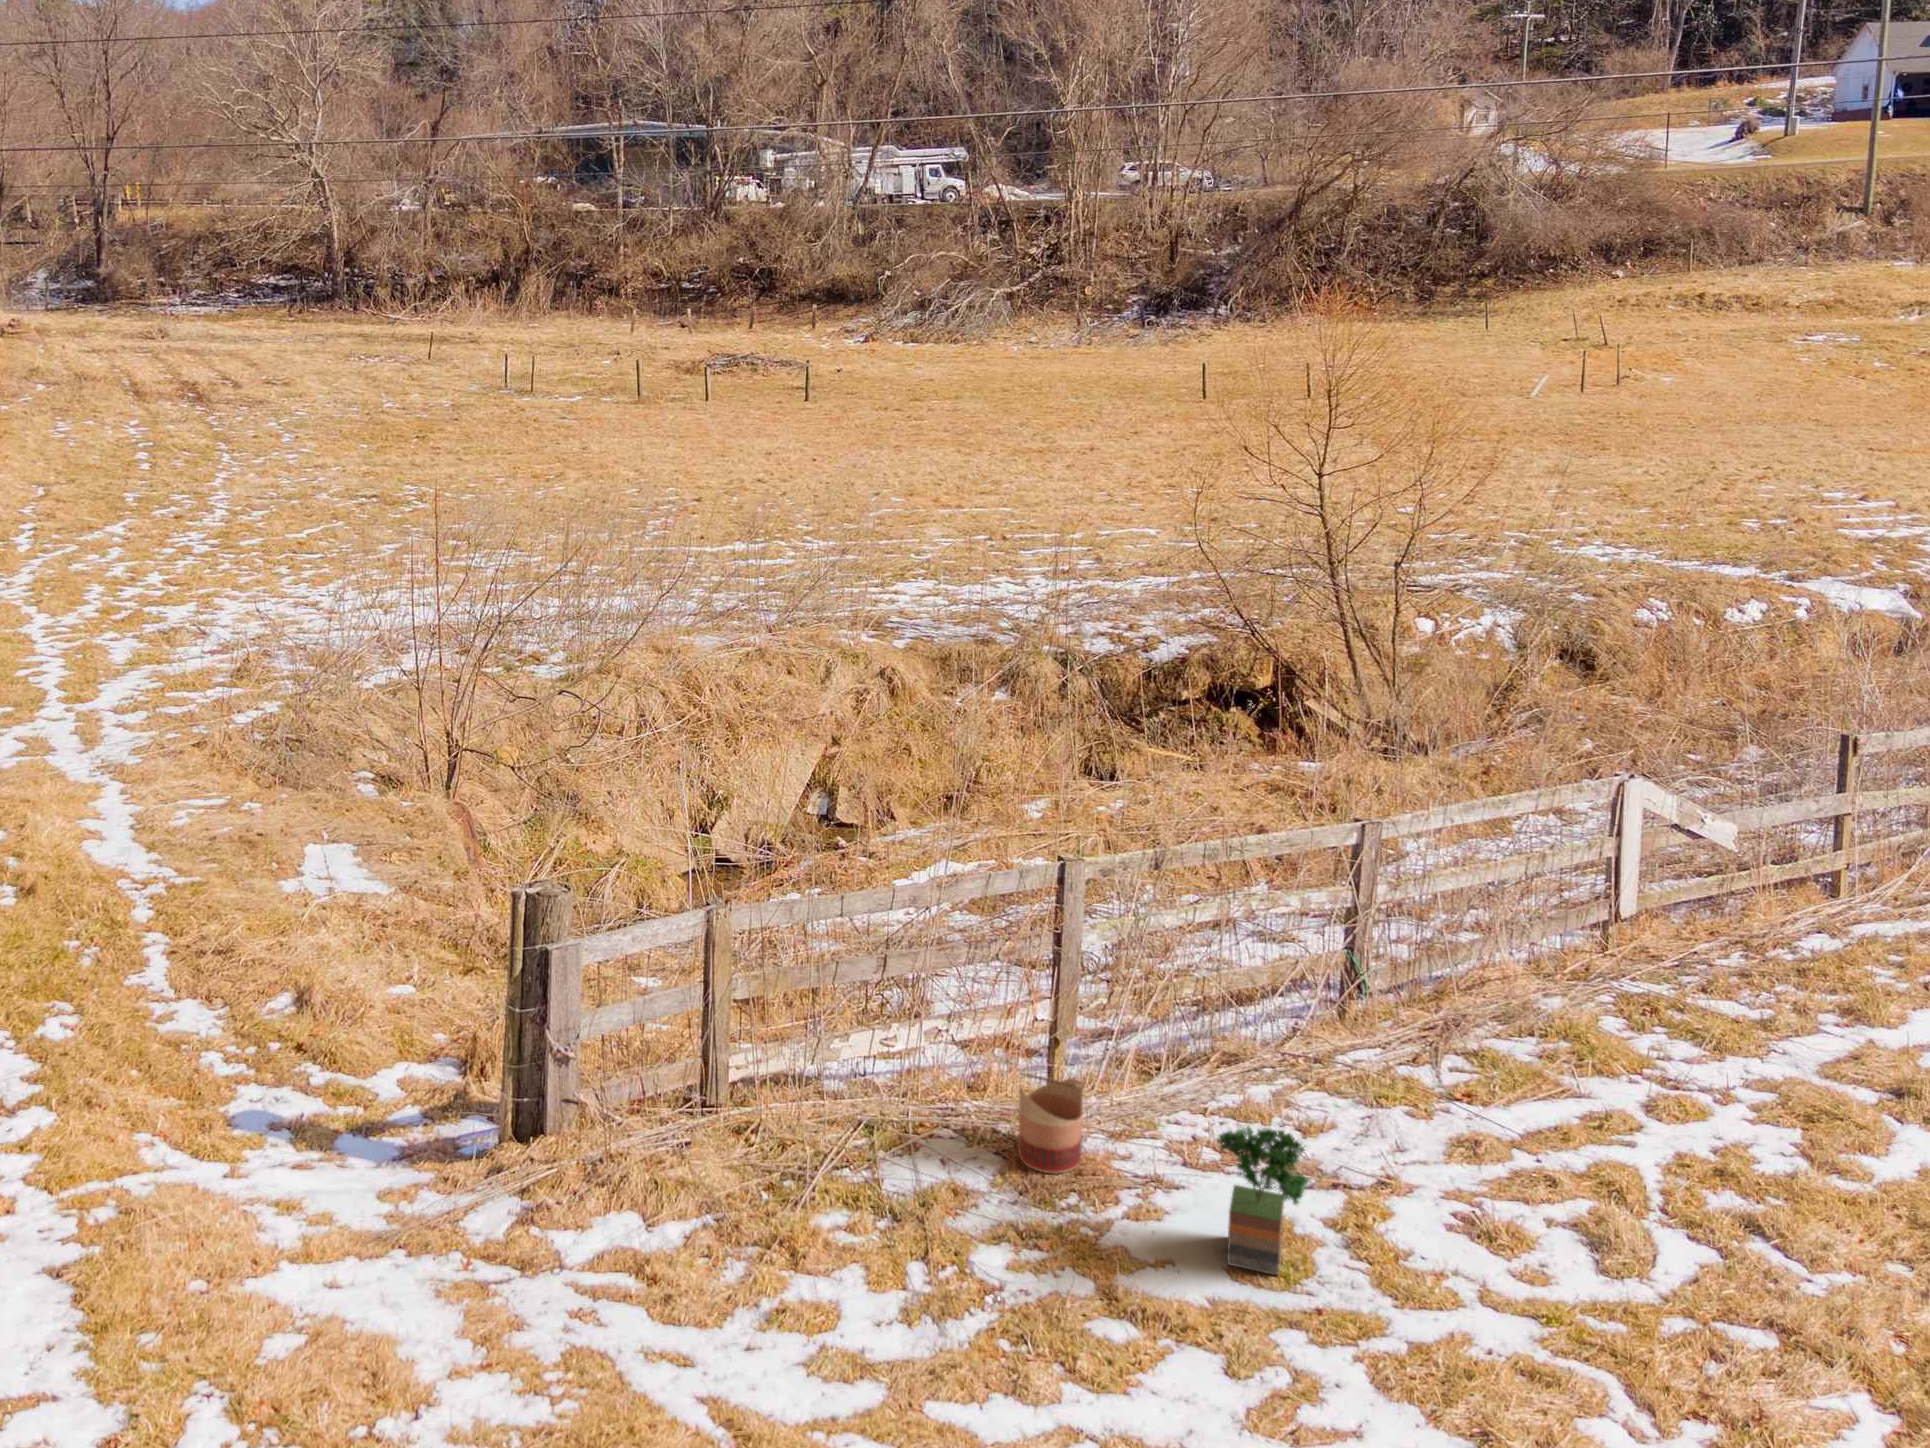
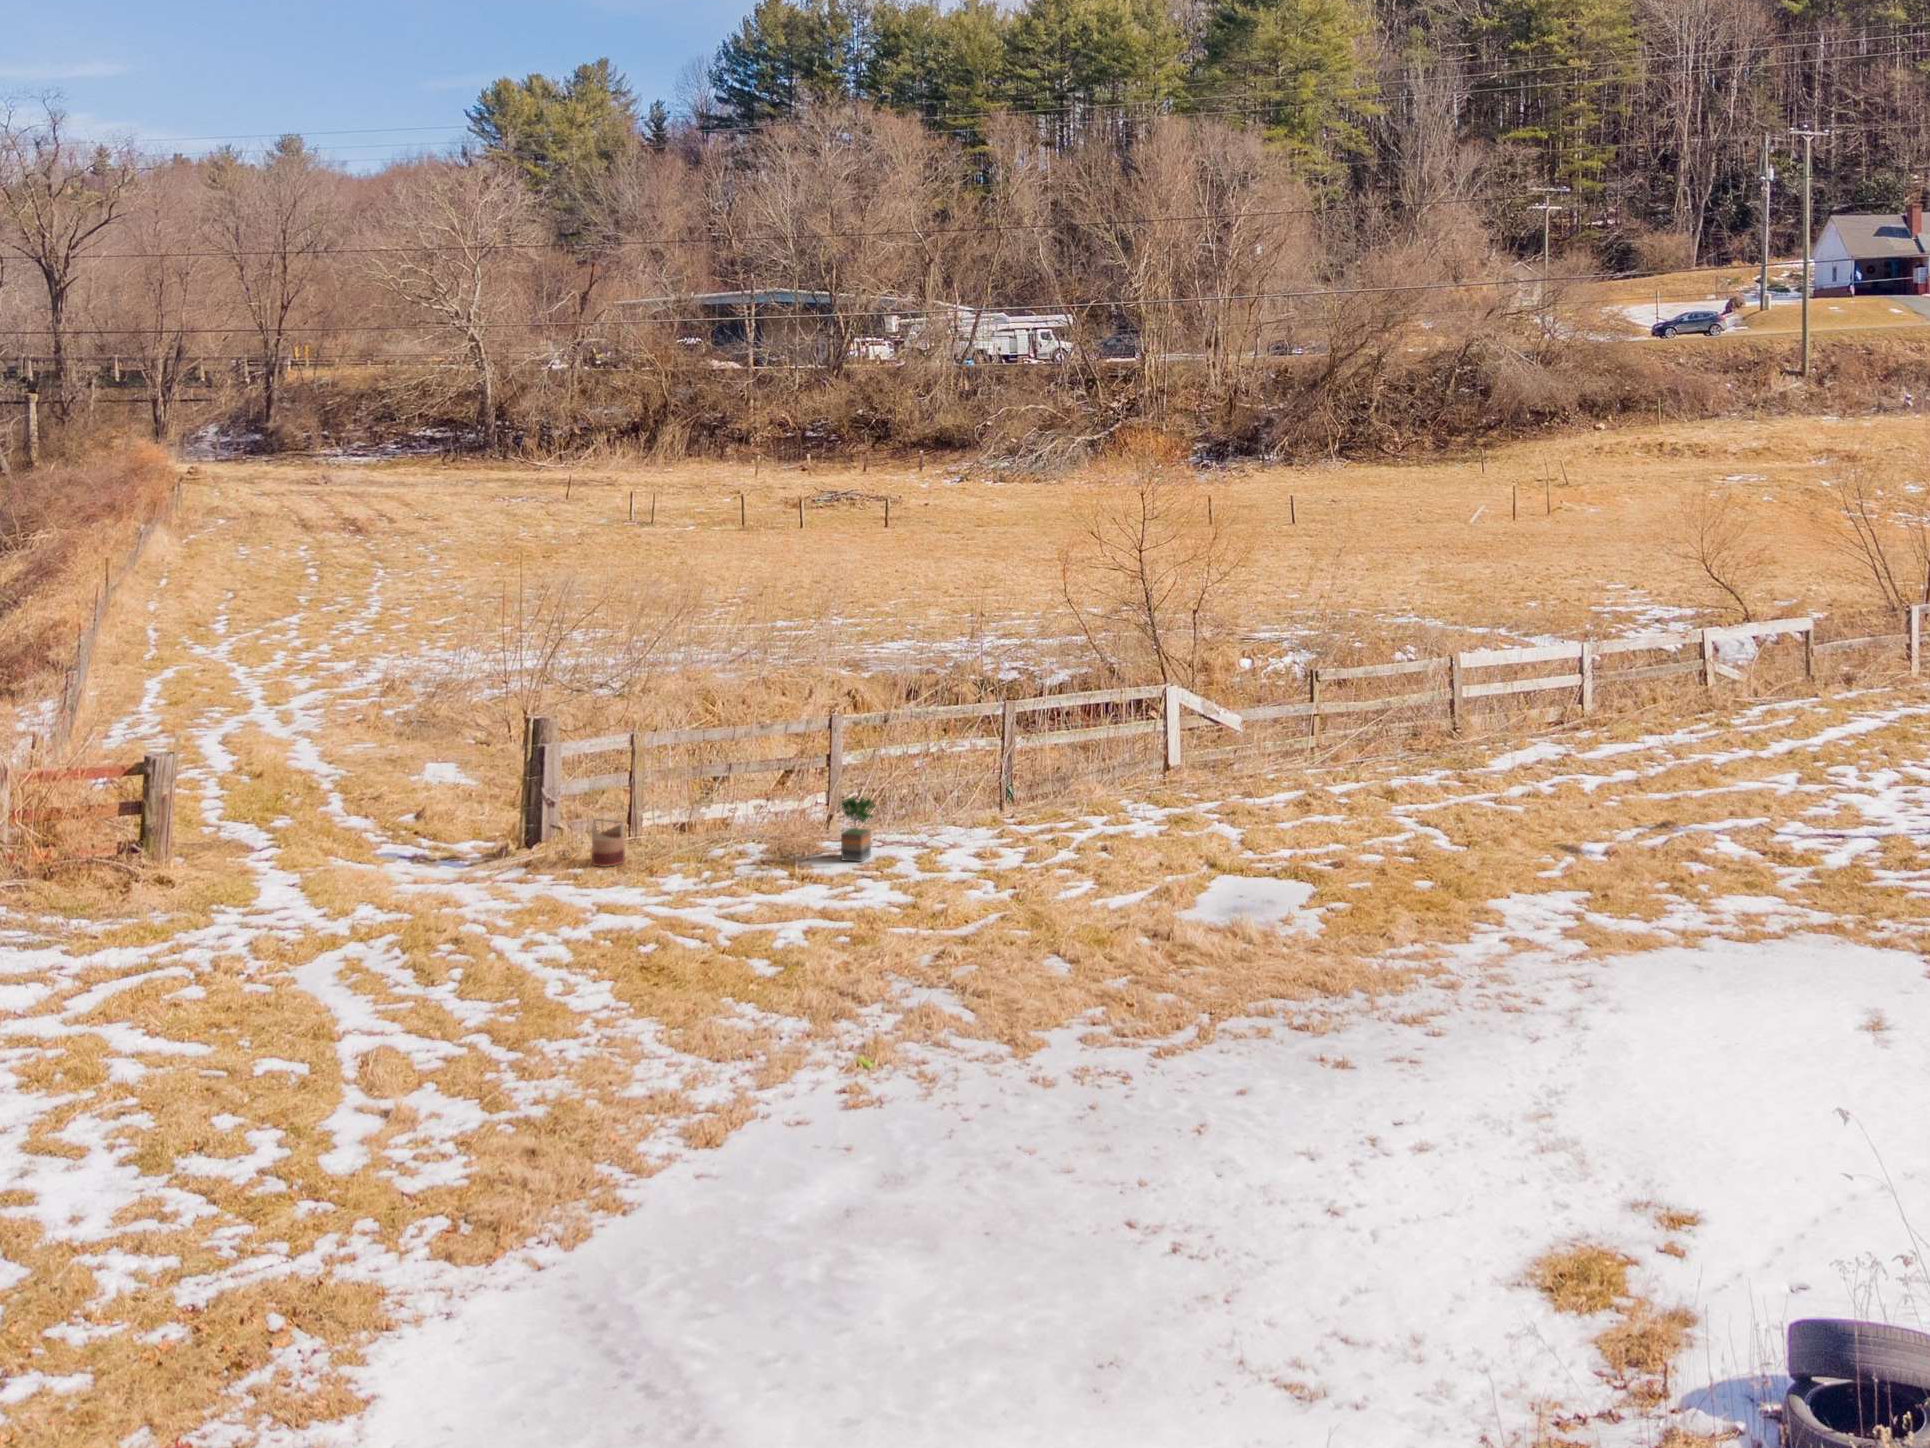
basket: present [1018,1072,1084,1173] -> present [592,819,625,867]

